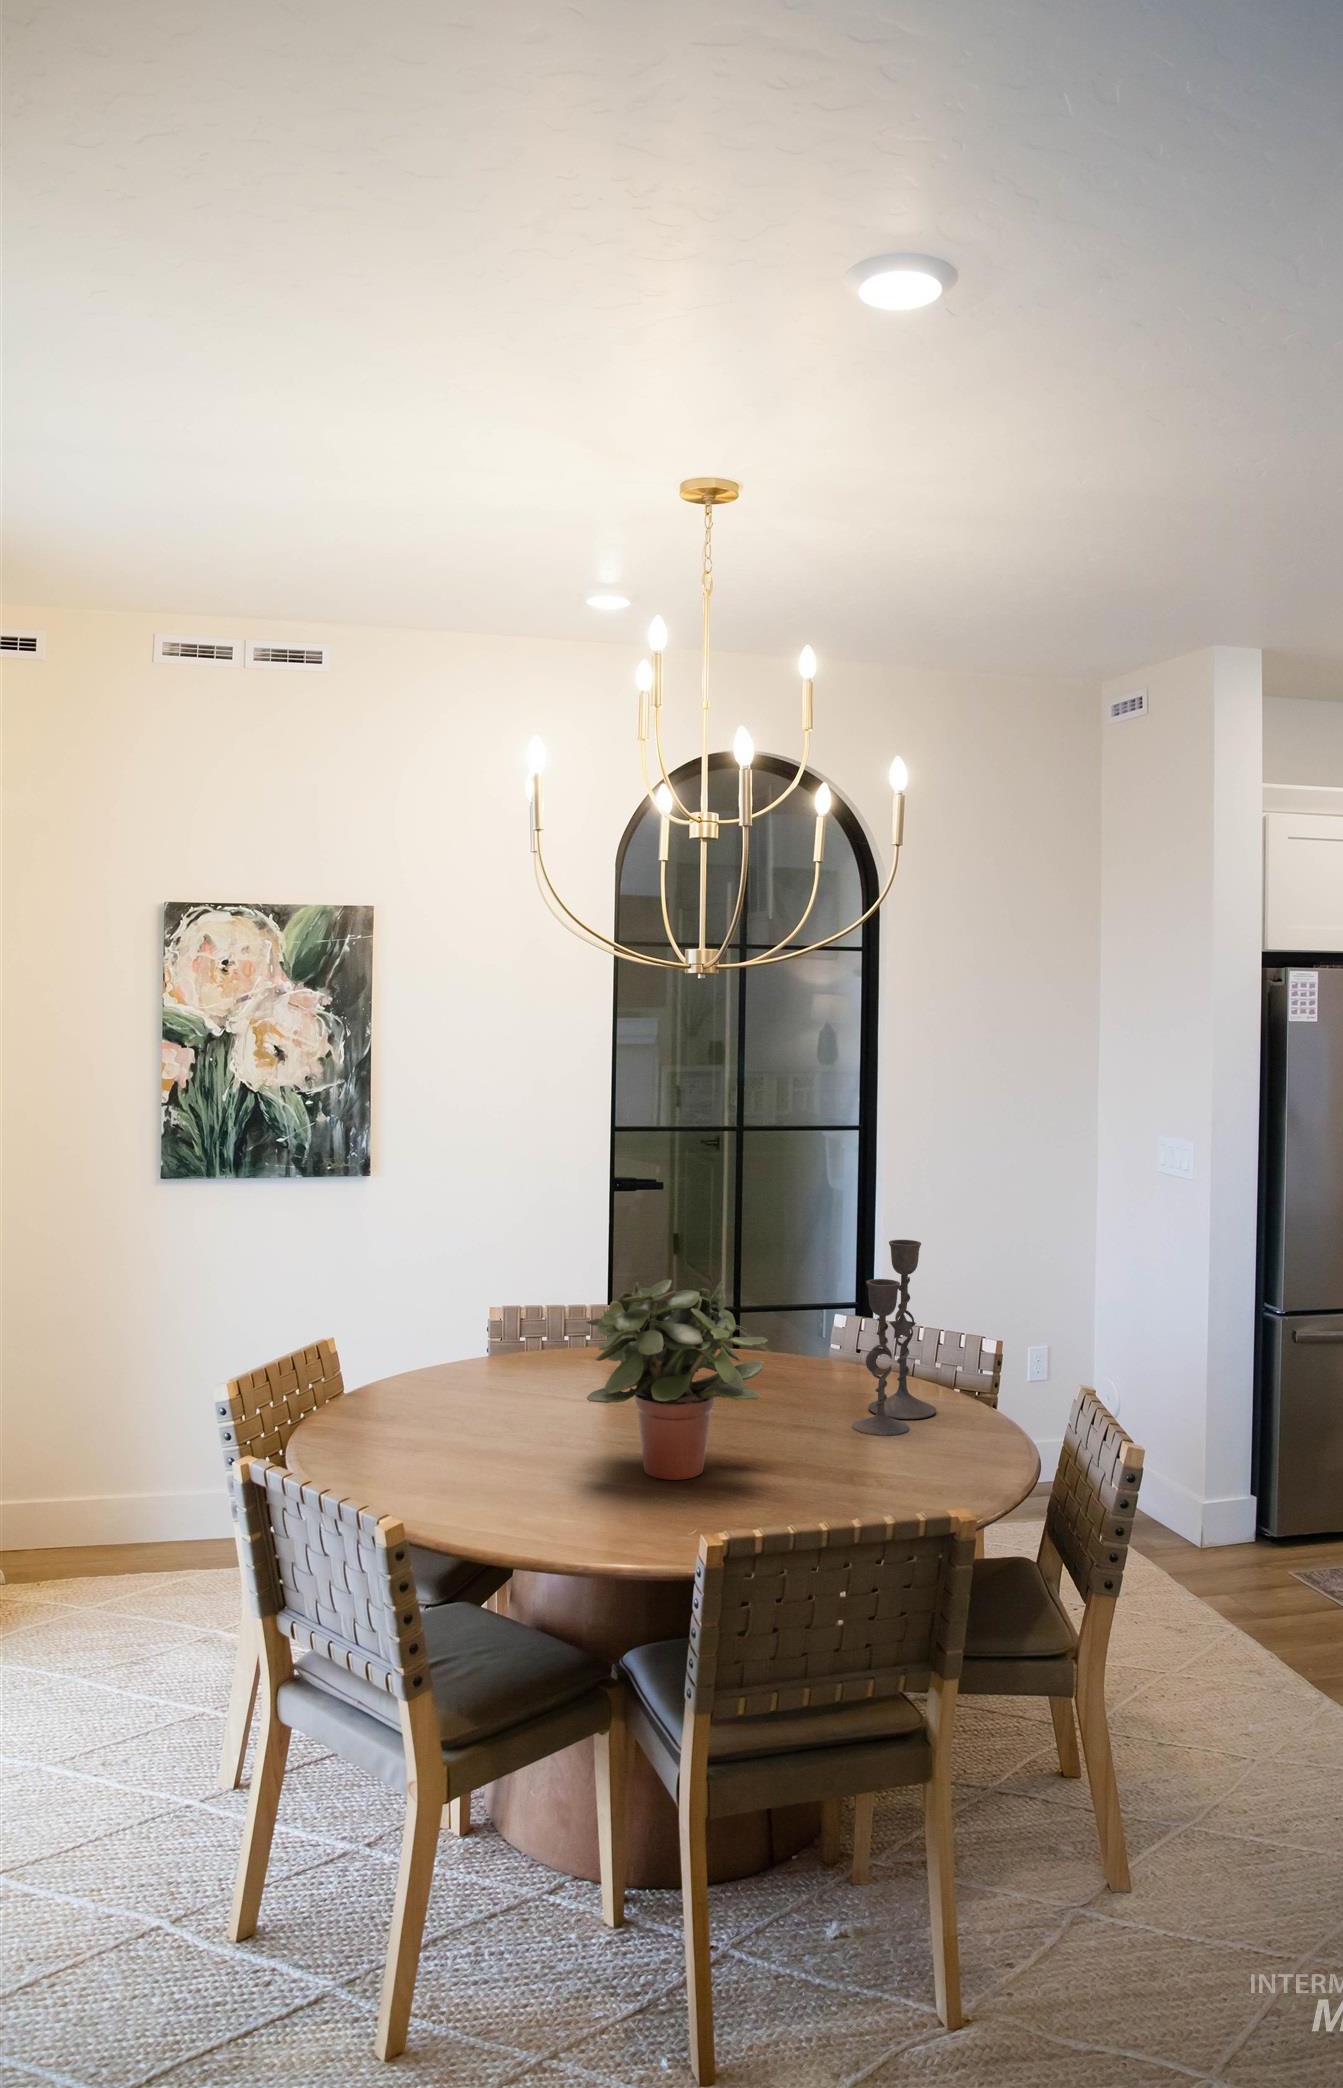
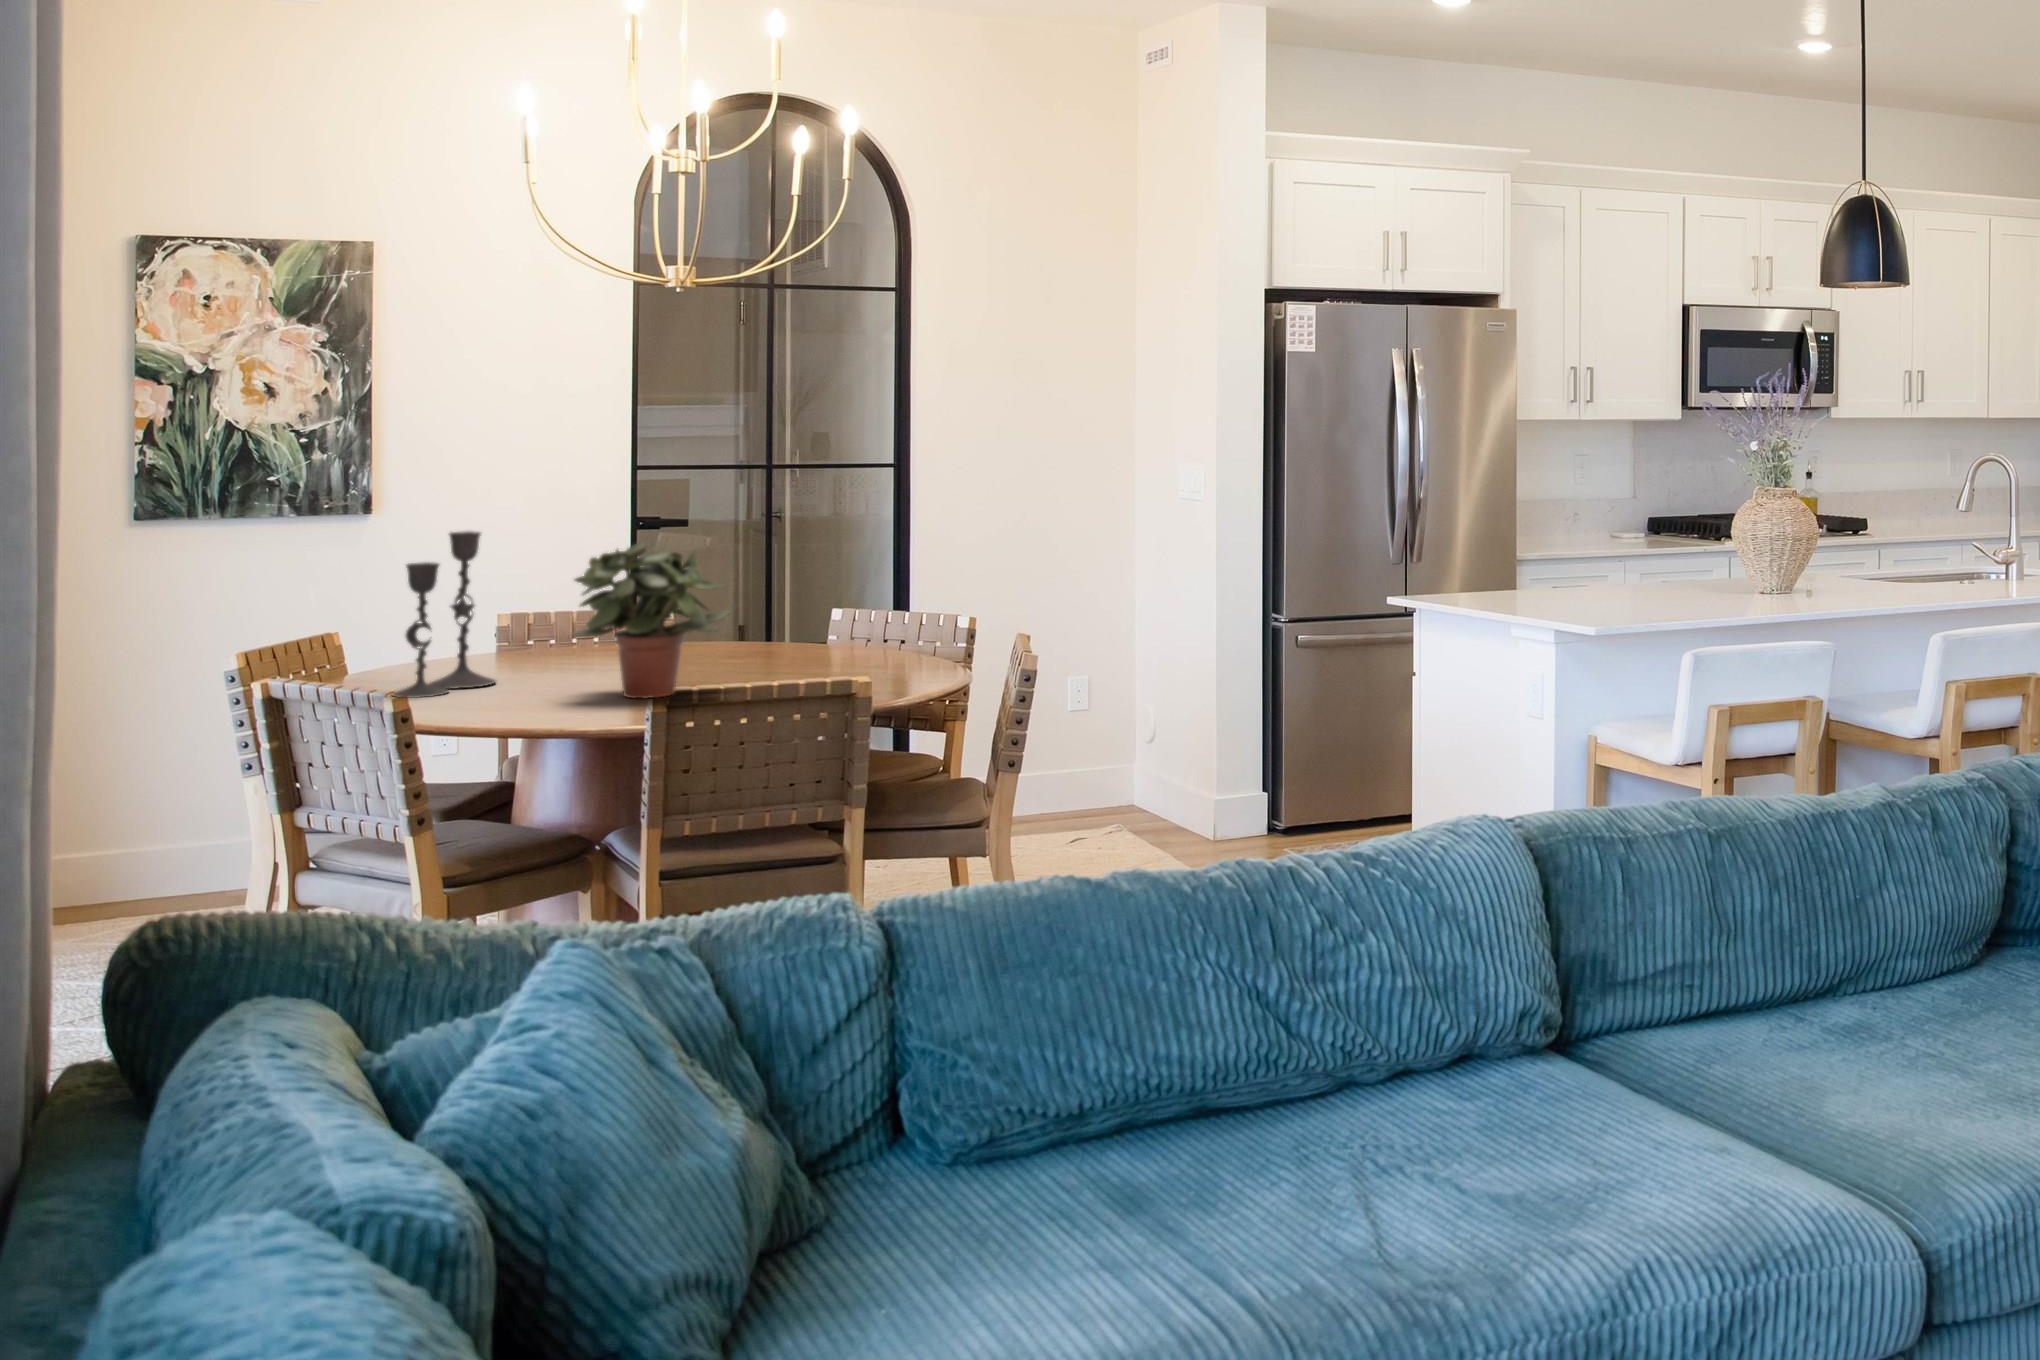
candlestick: present [852,1240,936,1436] -> present [391,531,495,698]

